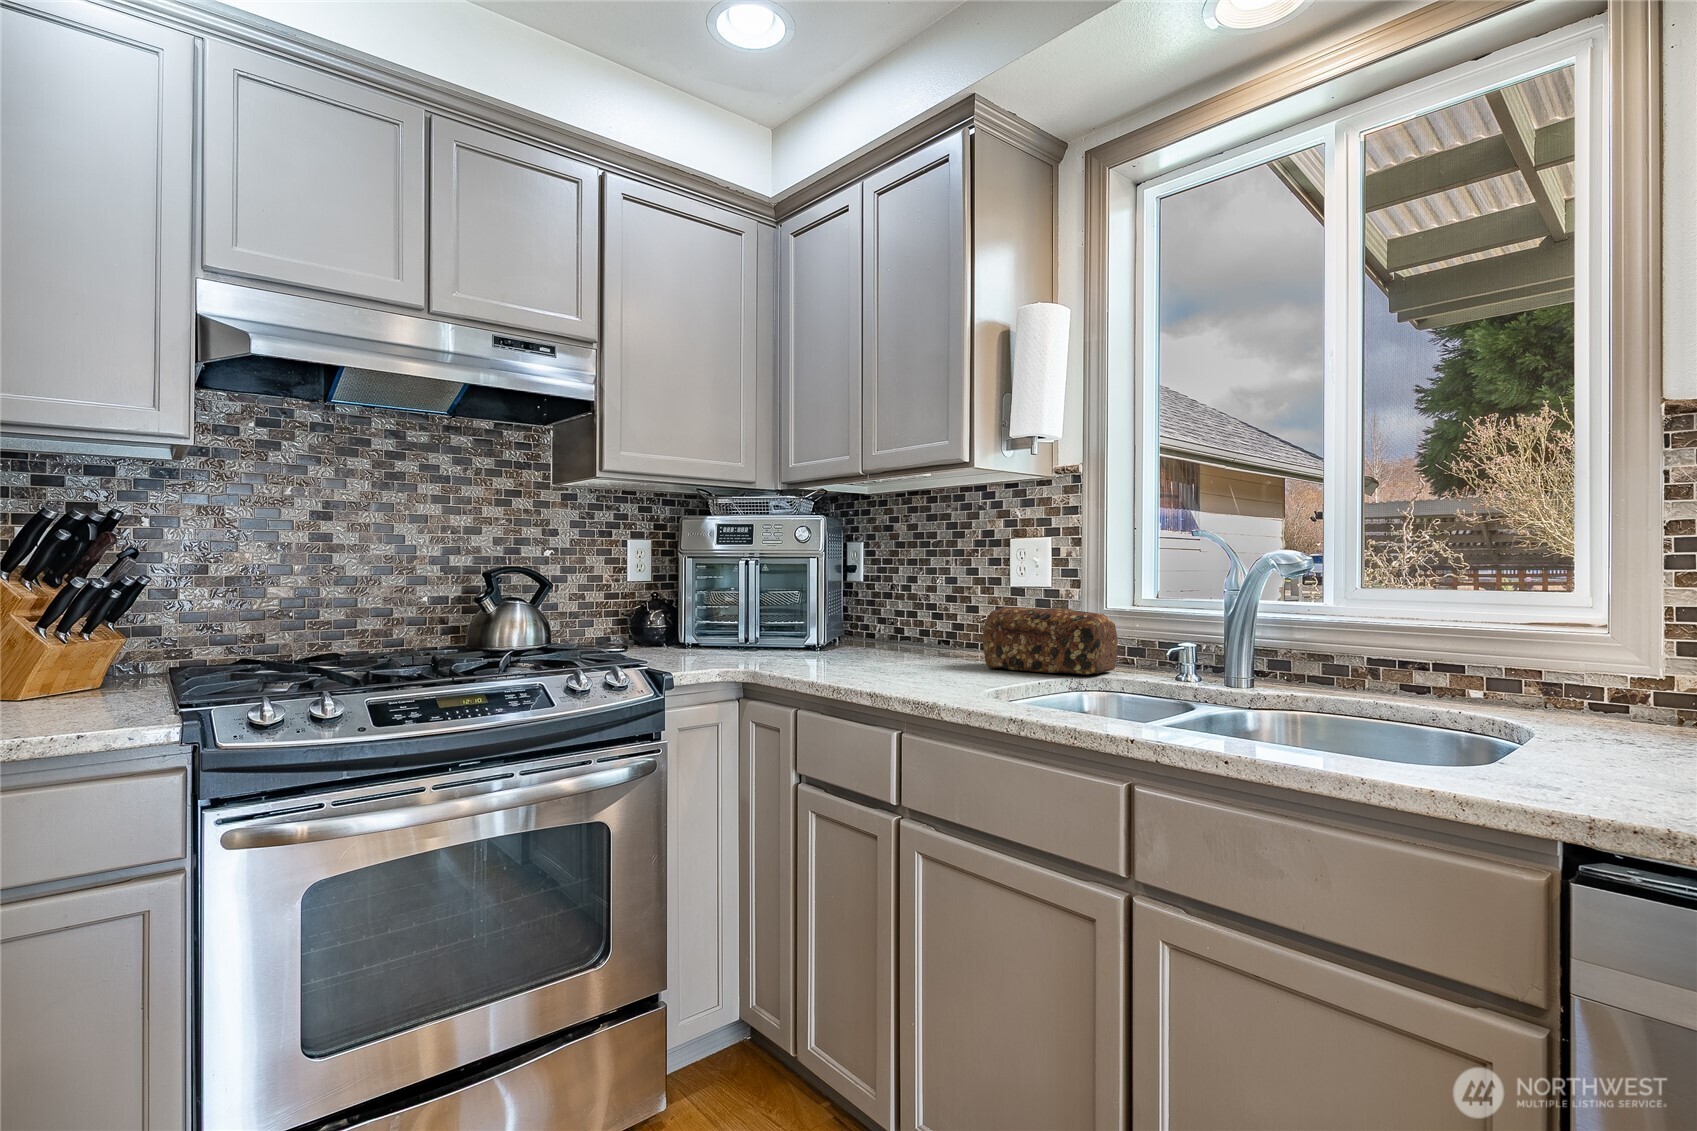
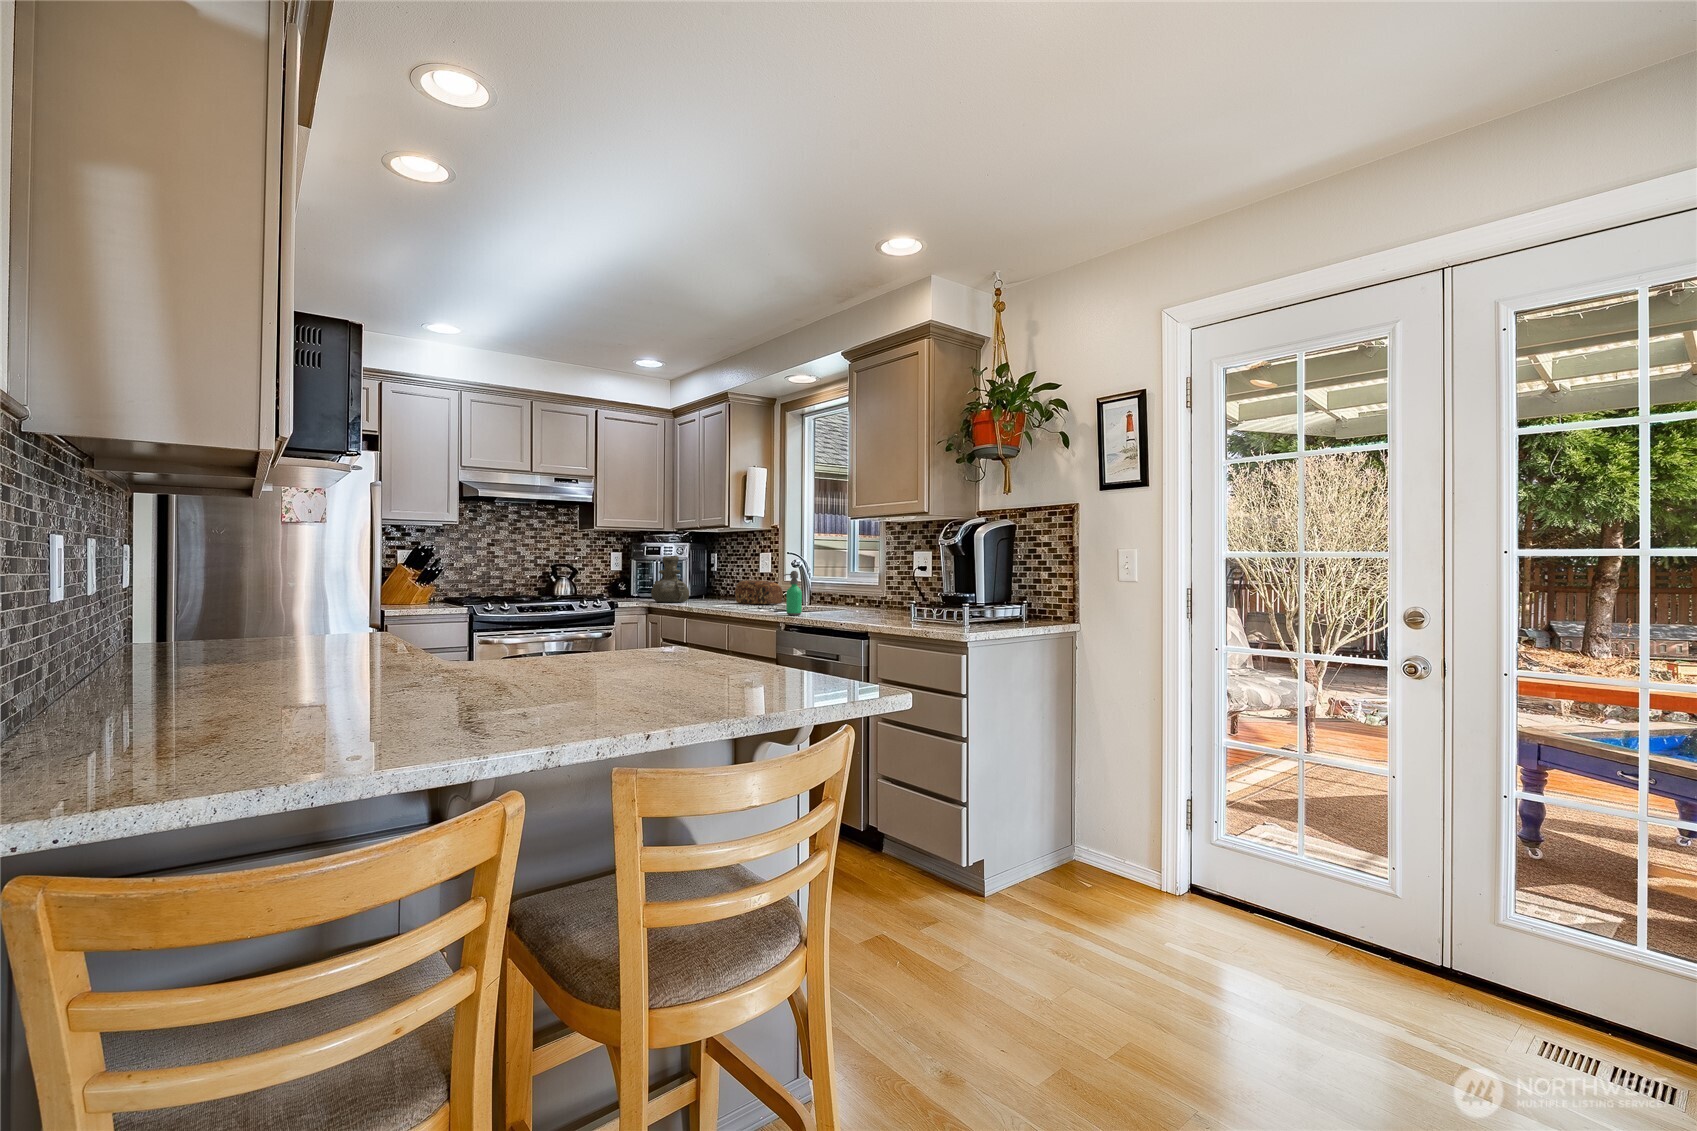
vase: none [747,544,848,666] -> present [651,556,689,602]
soap dispenser: none [1533,588,1623,790] -> present [784,571,802,615]

